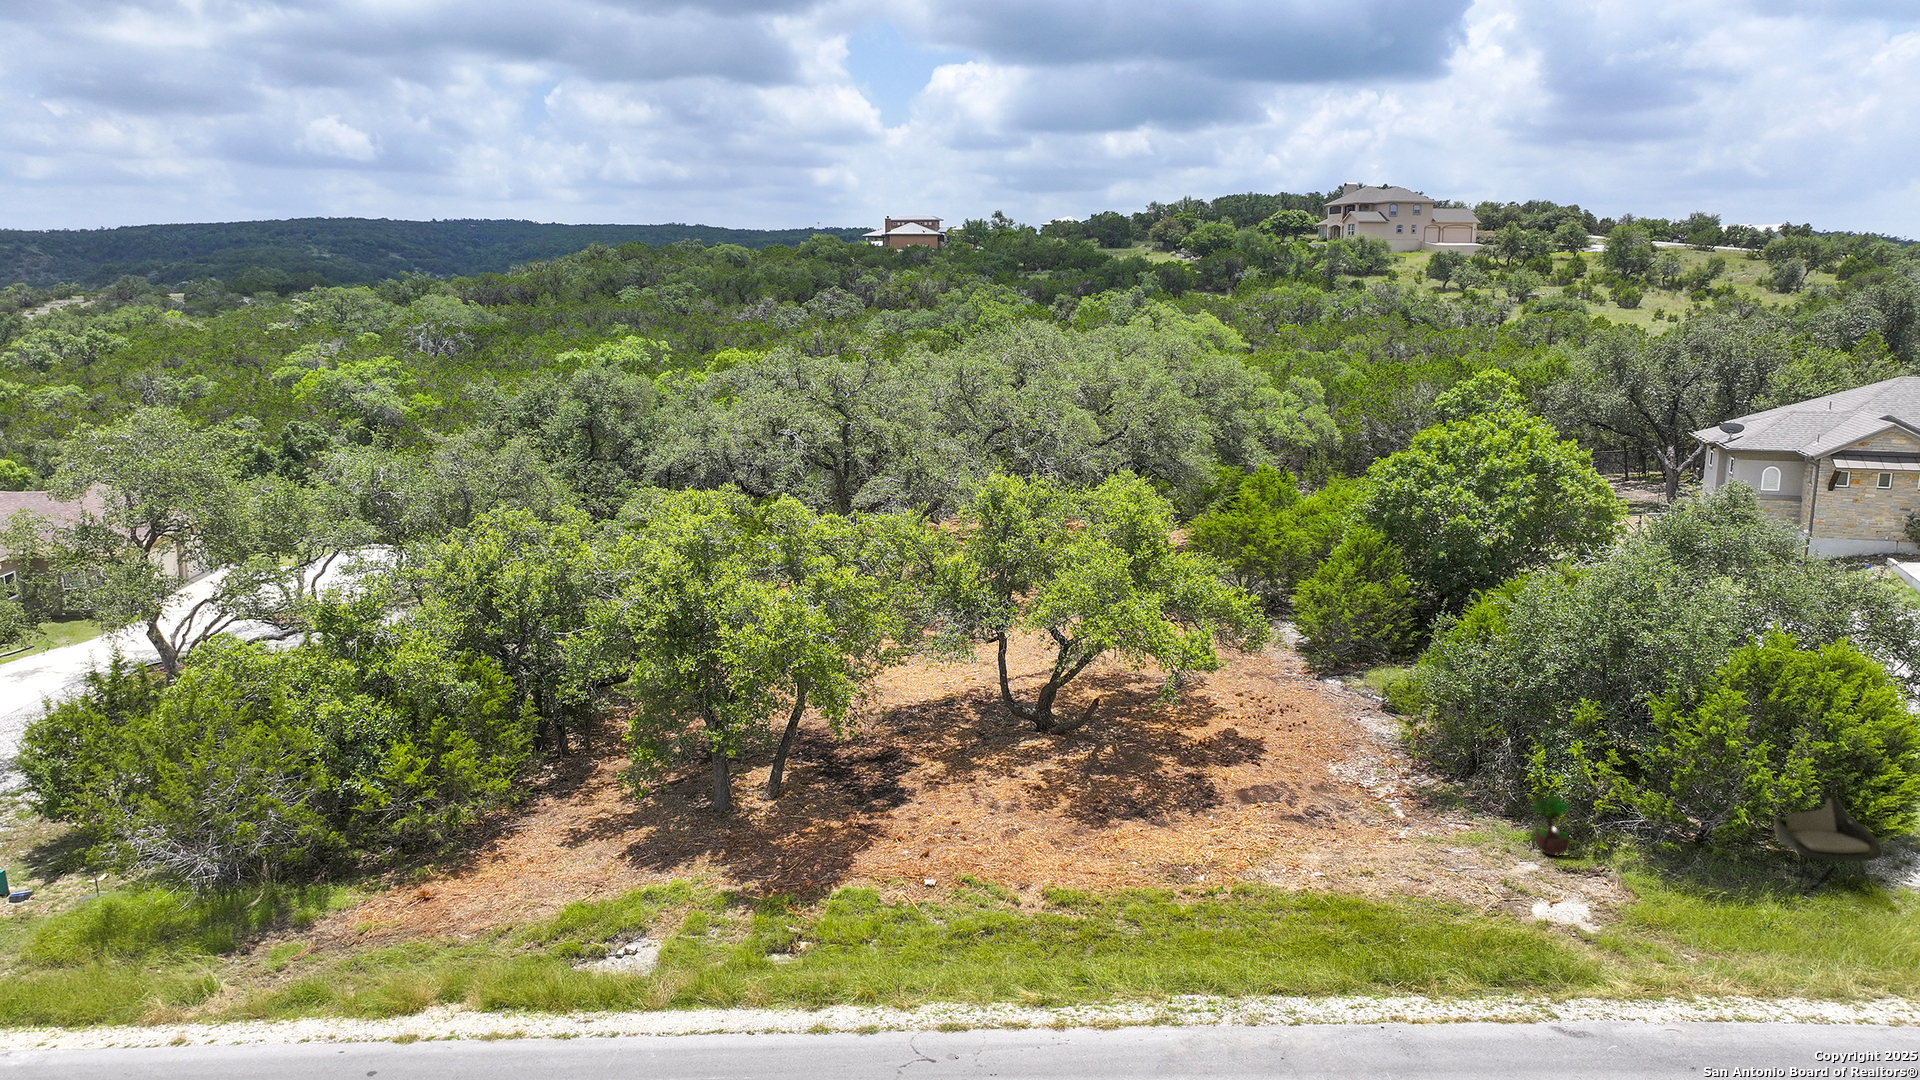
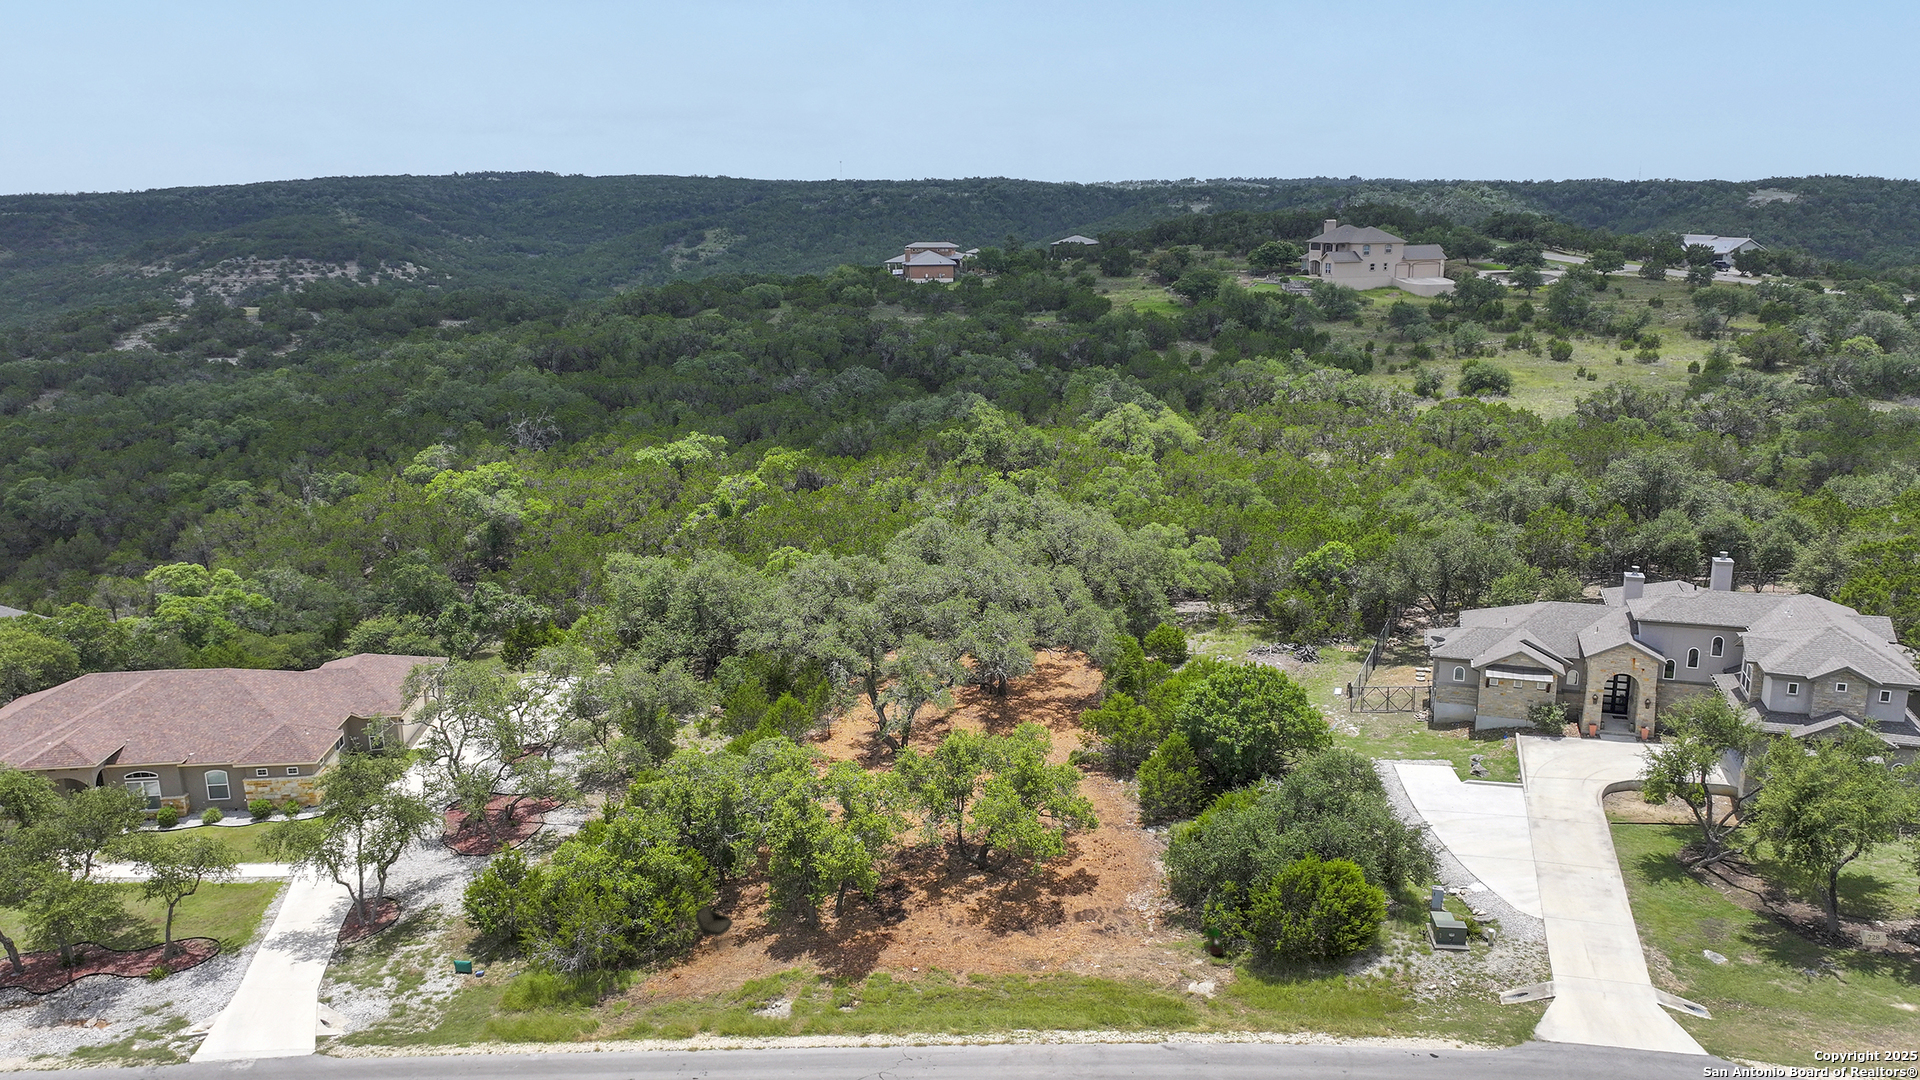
lounge chair: present [1763,797,1882,894] -> present [695,906,733,950]

